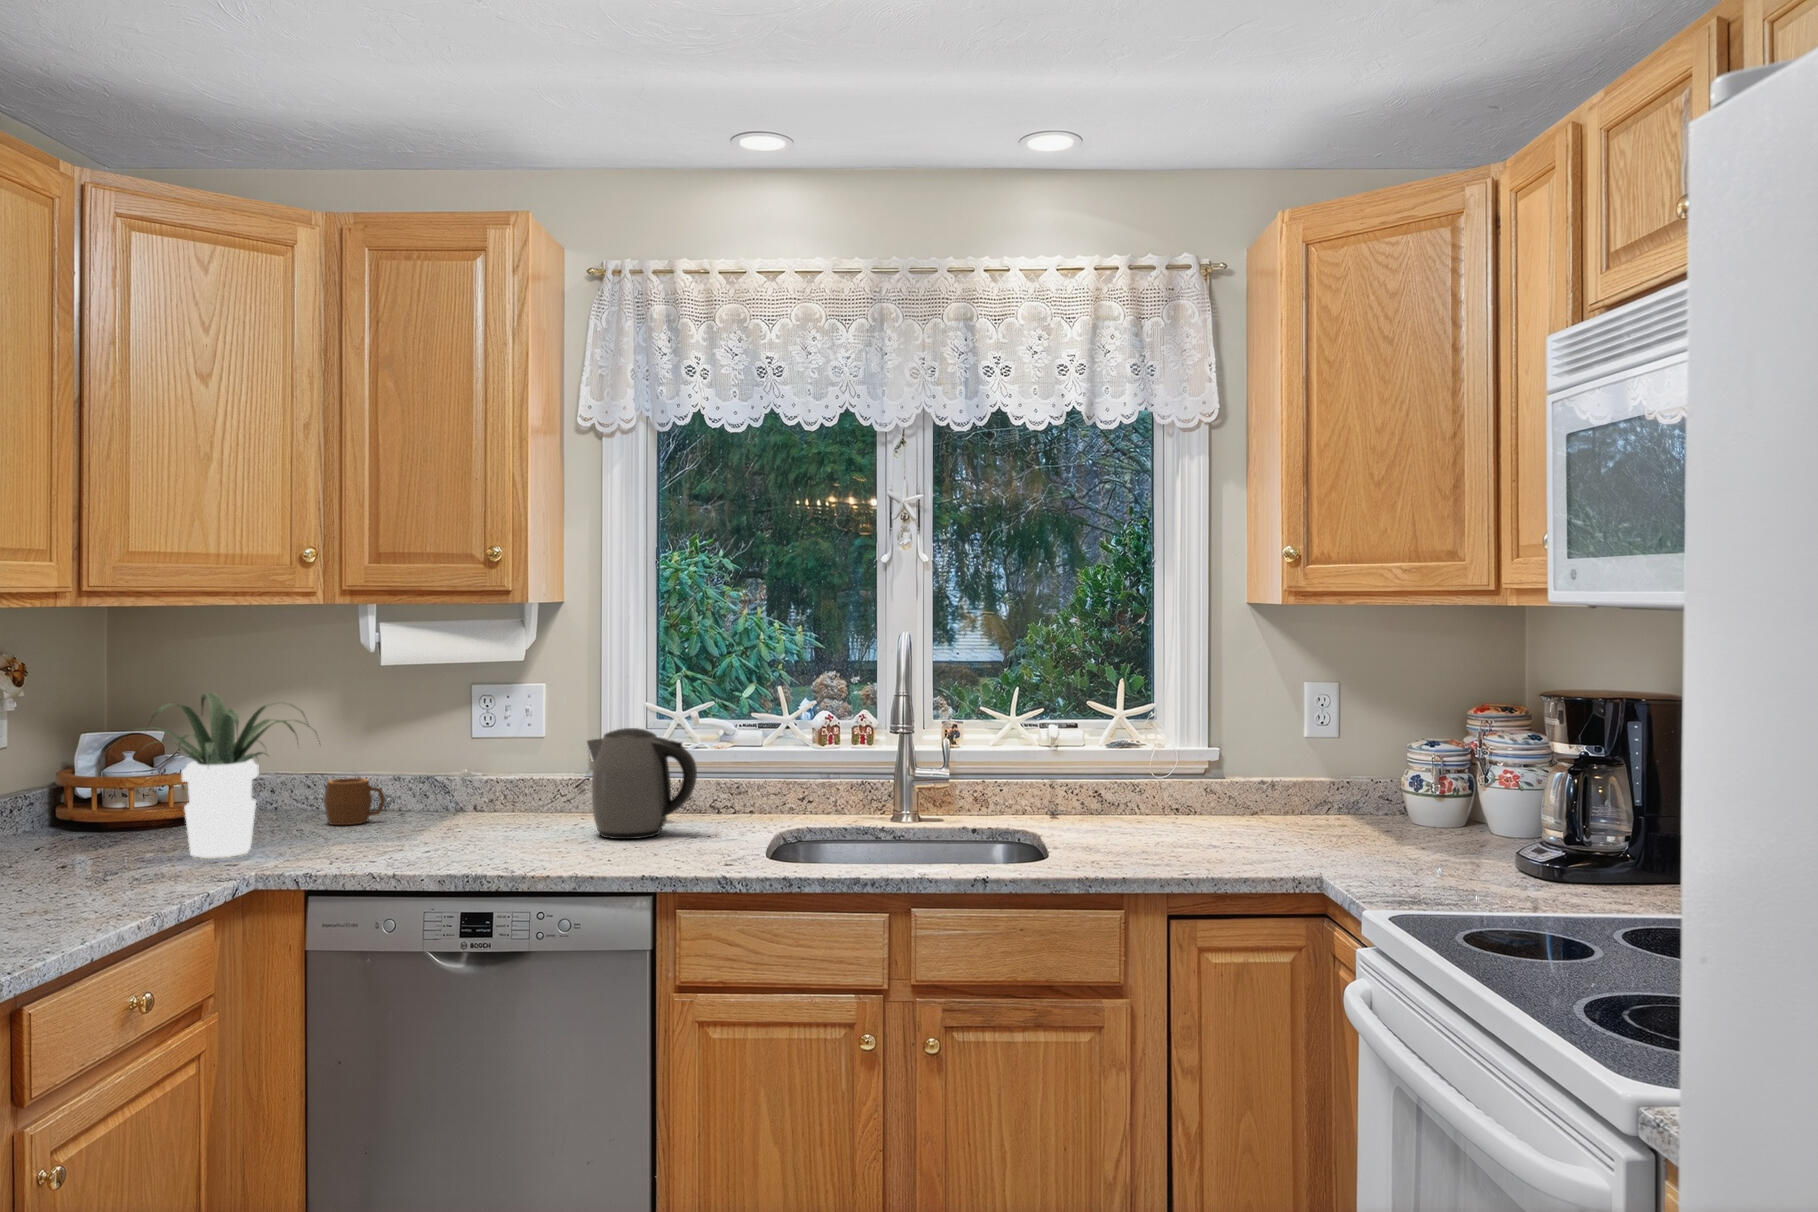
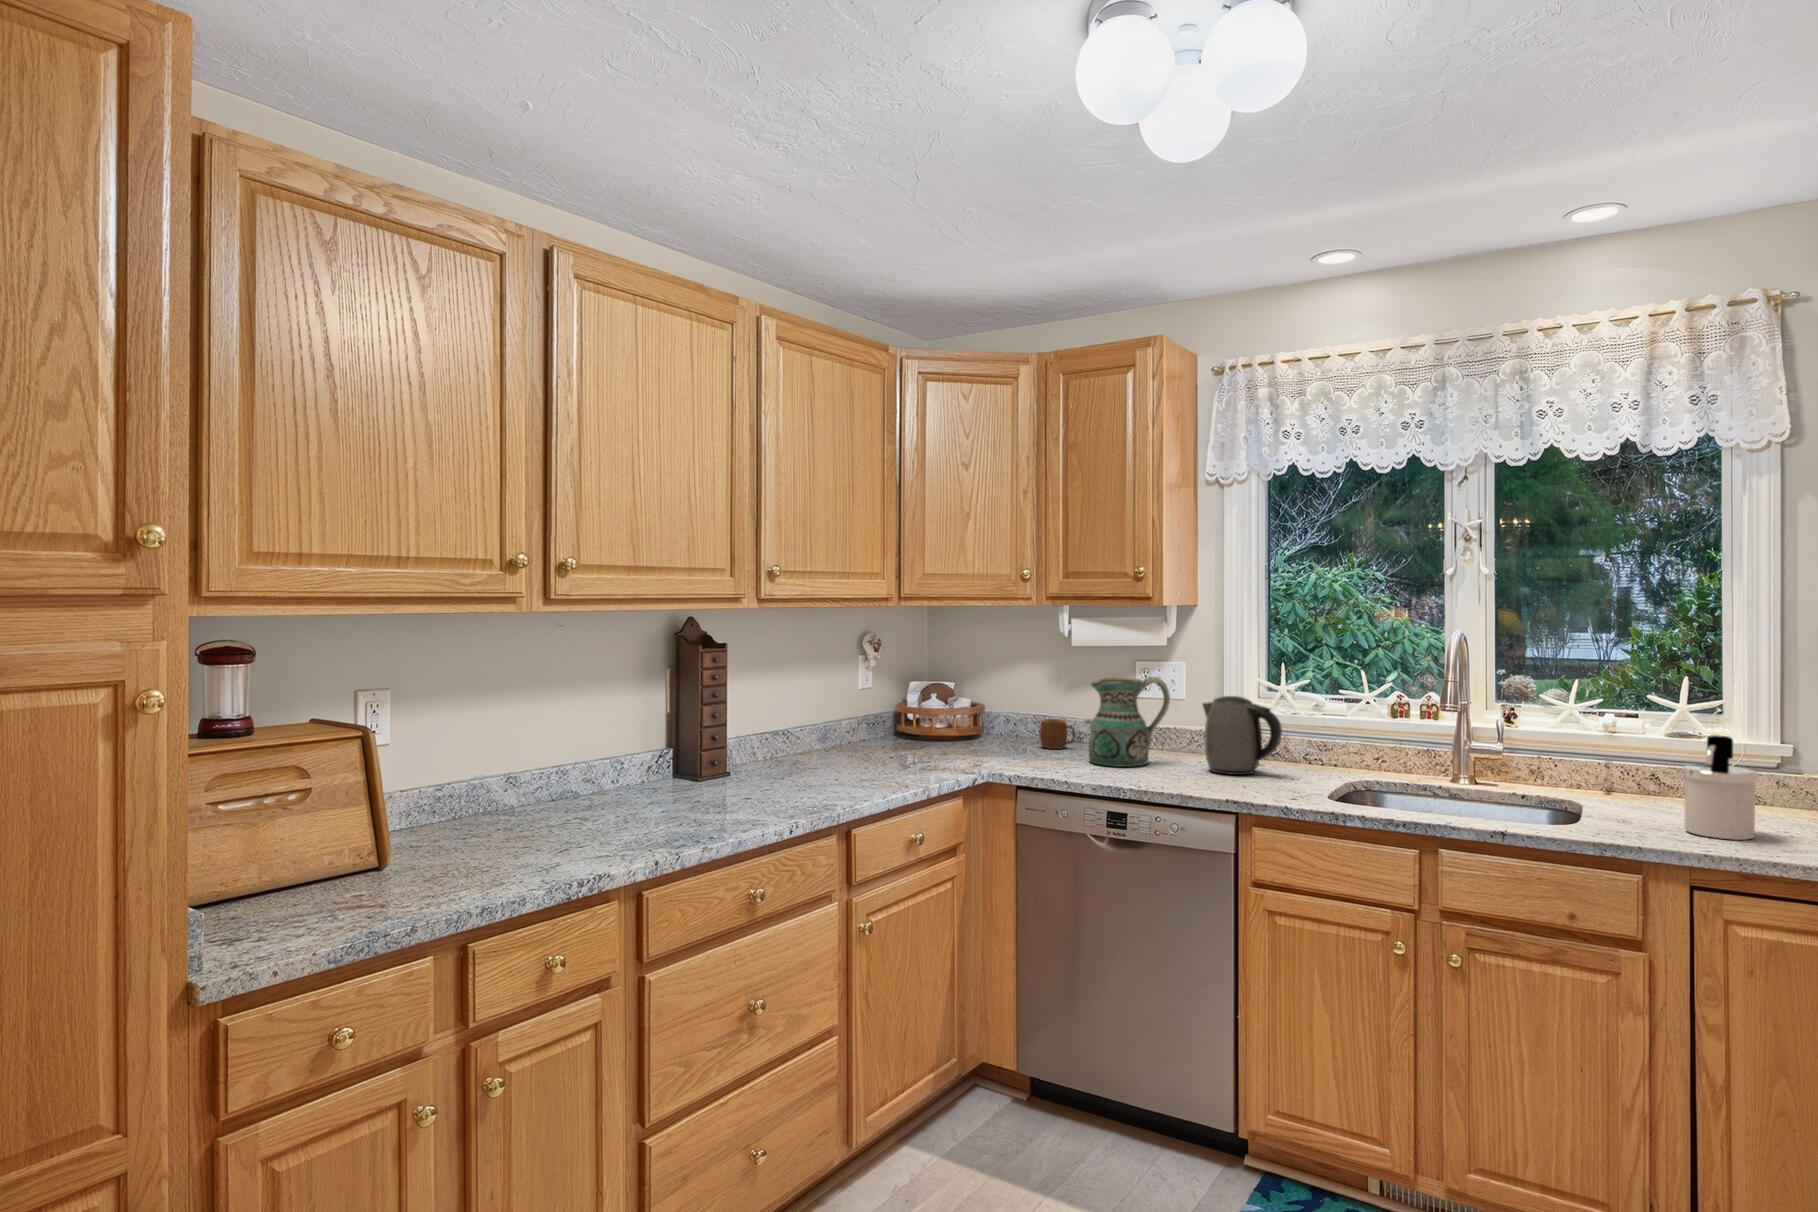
potted plant: present [141,693,320,858] -> none [914,661,1031,761]
ceramic pitcher: none [416,706,537,844] -> present [1089,676,1170,767]
soap dispenser: none [1148,744,1216,859] -> present [1682,735,1758,840]

